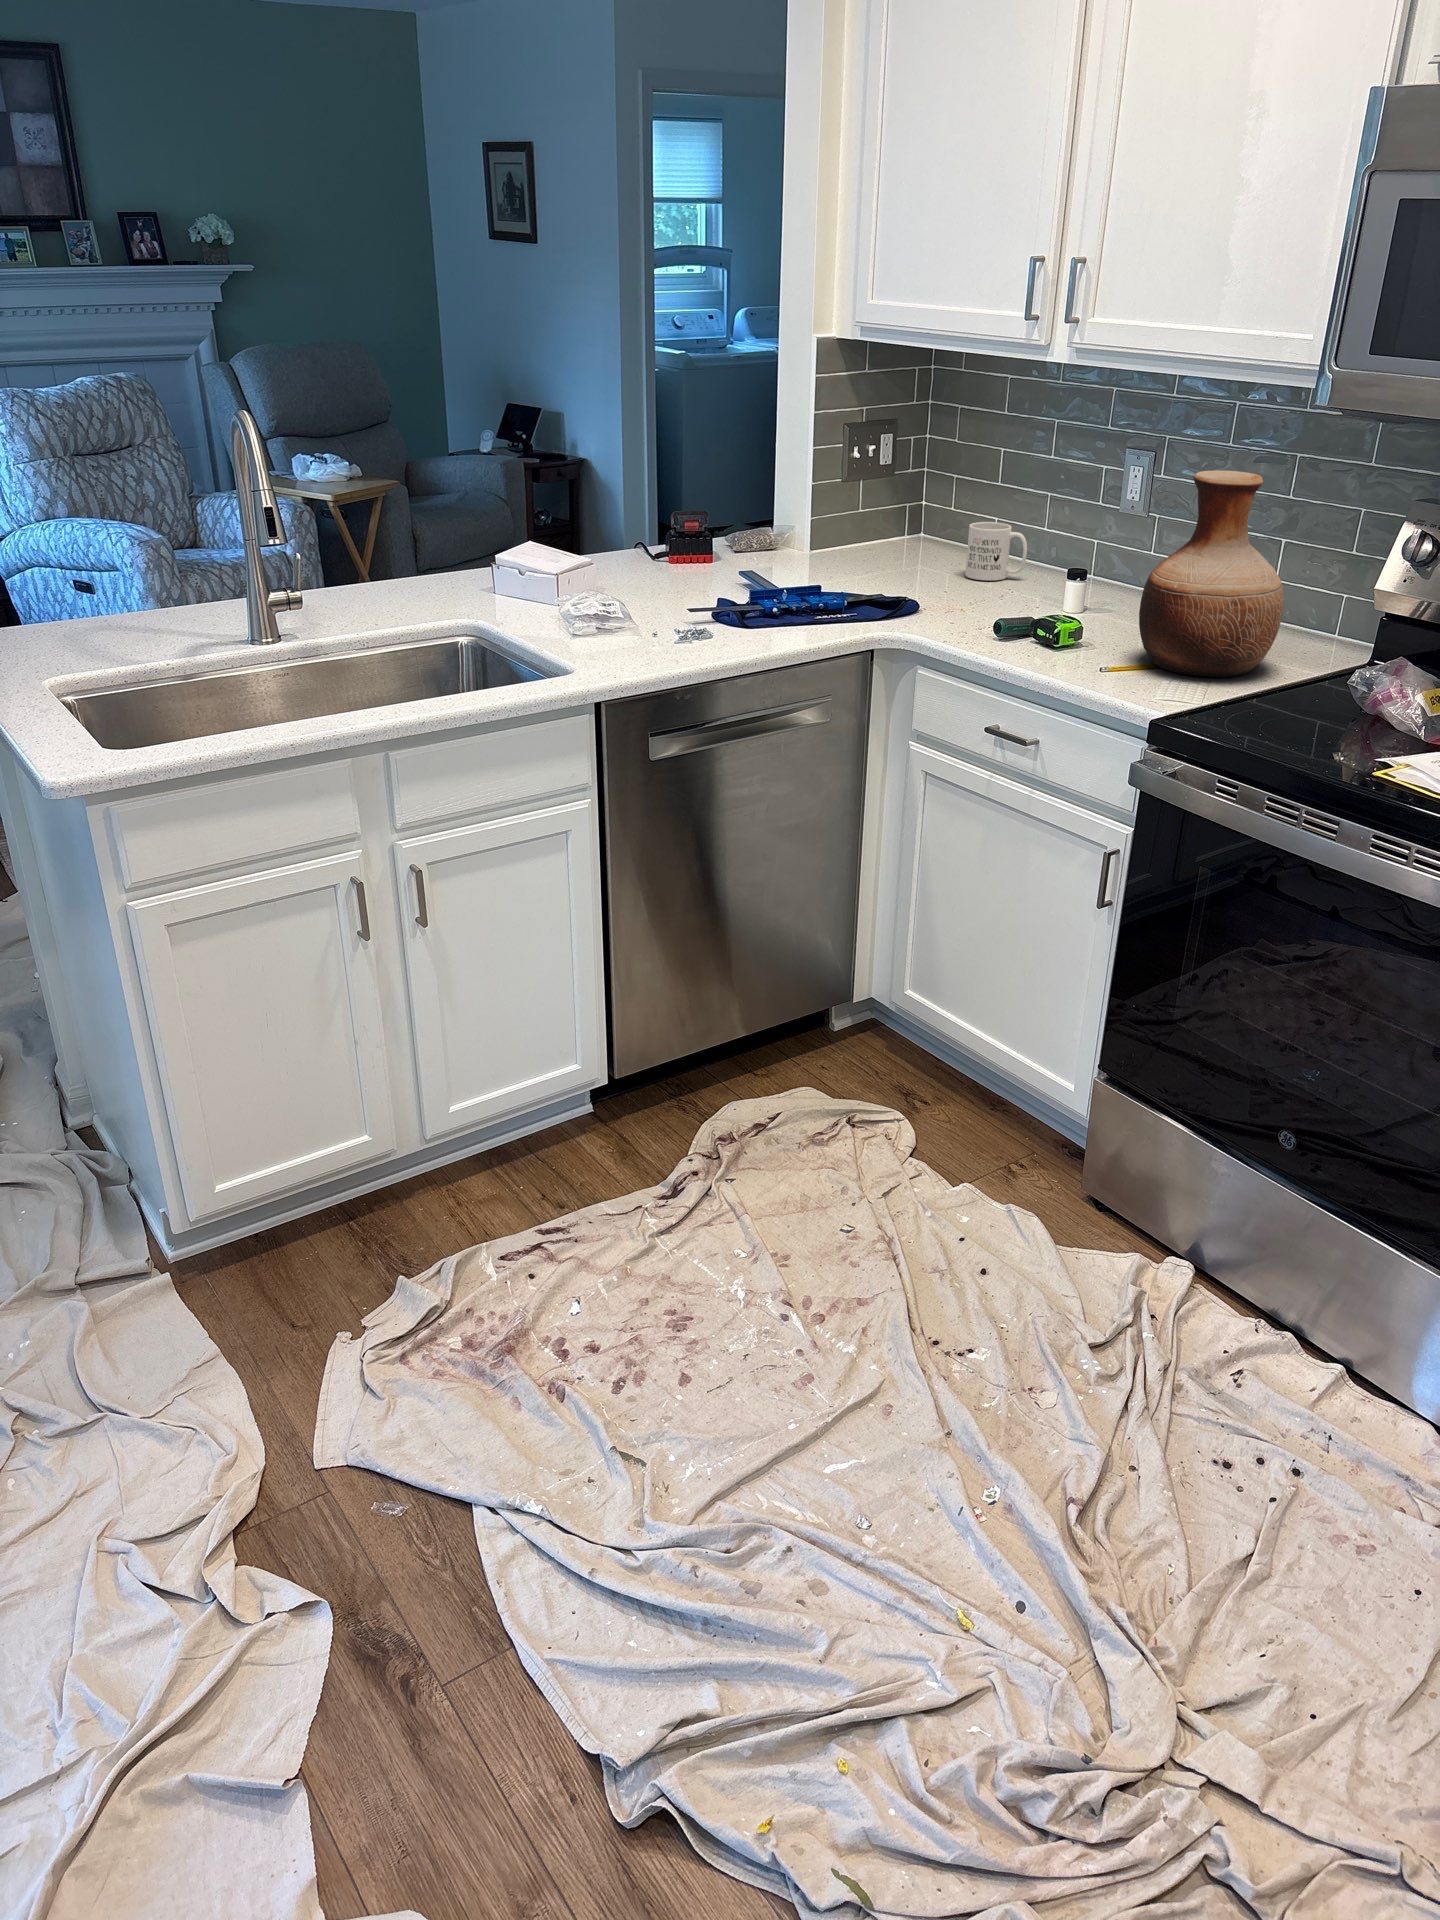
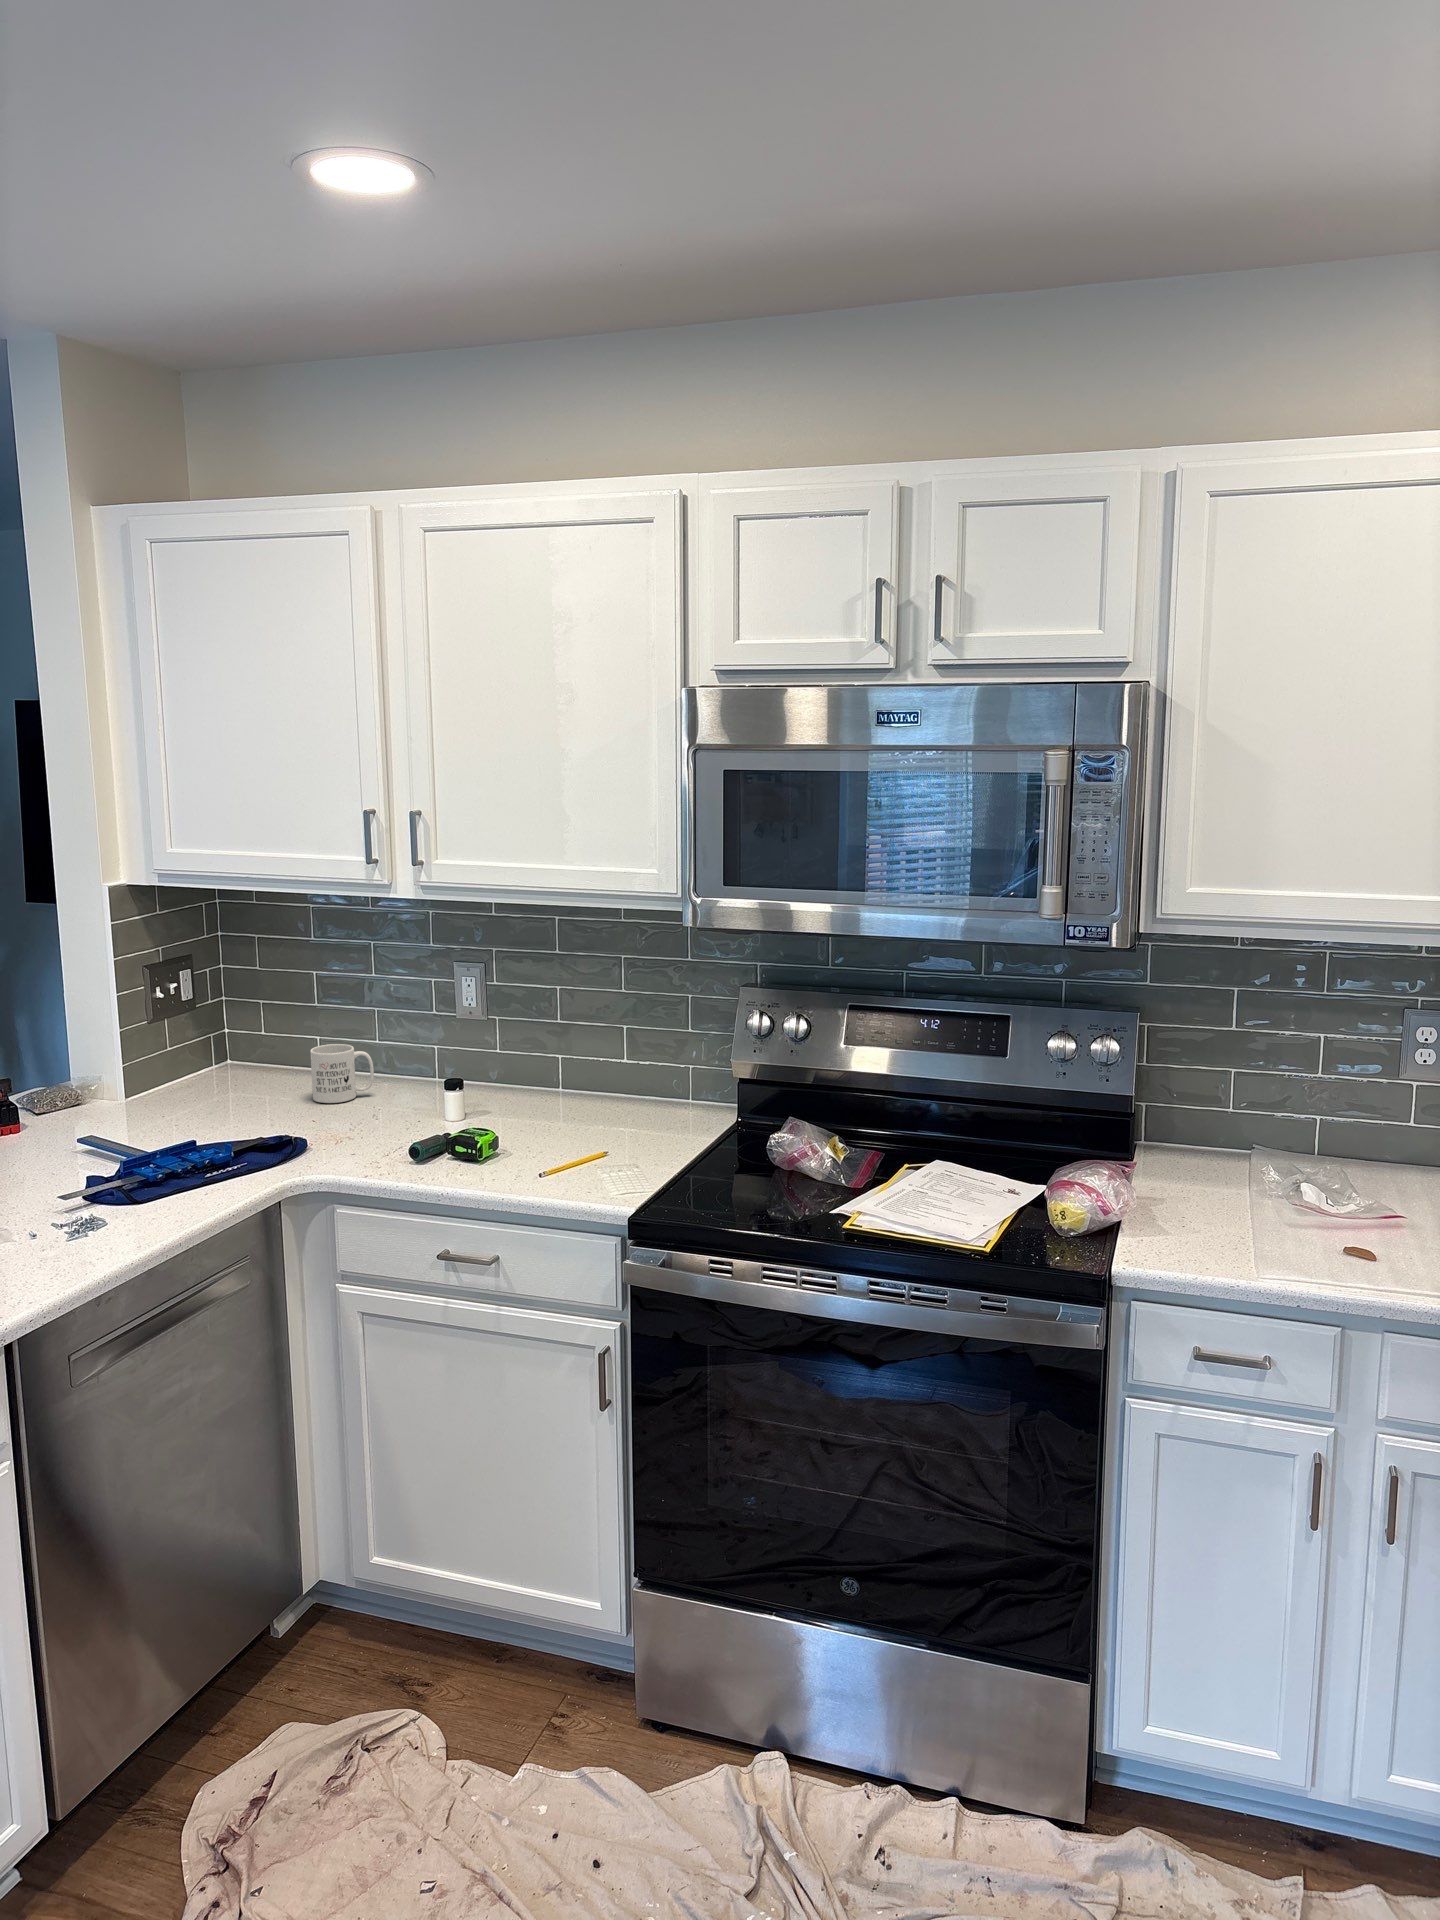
vase: present [1139,471,1284,677] -> none [551,981,677,1168]

